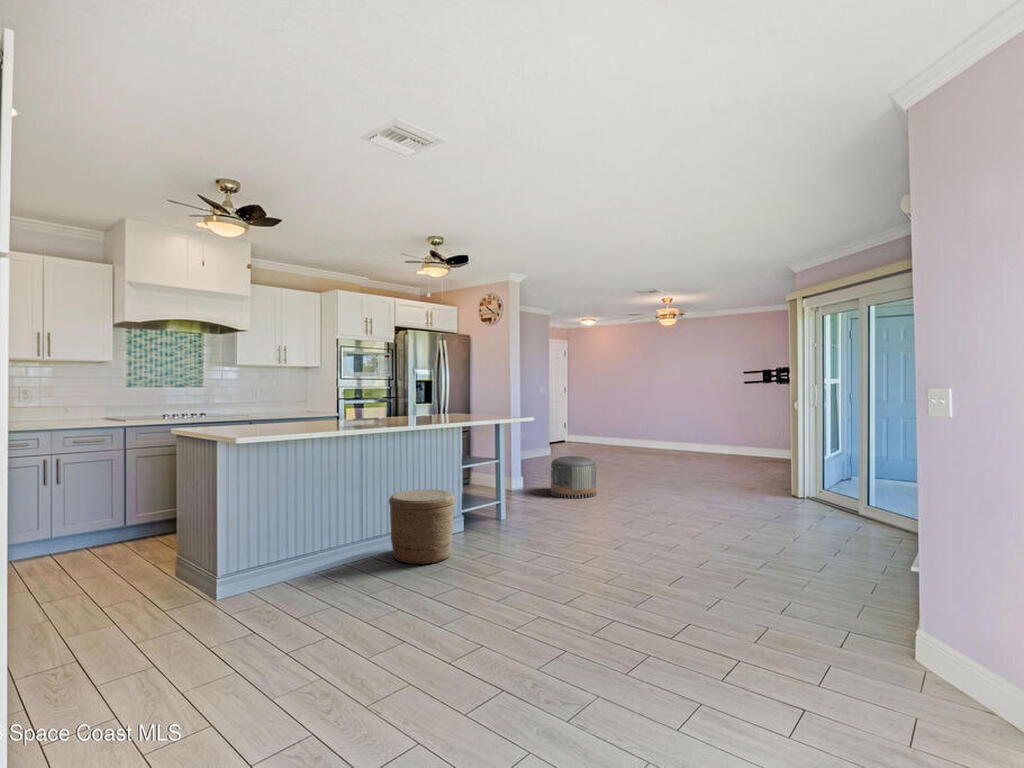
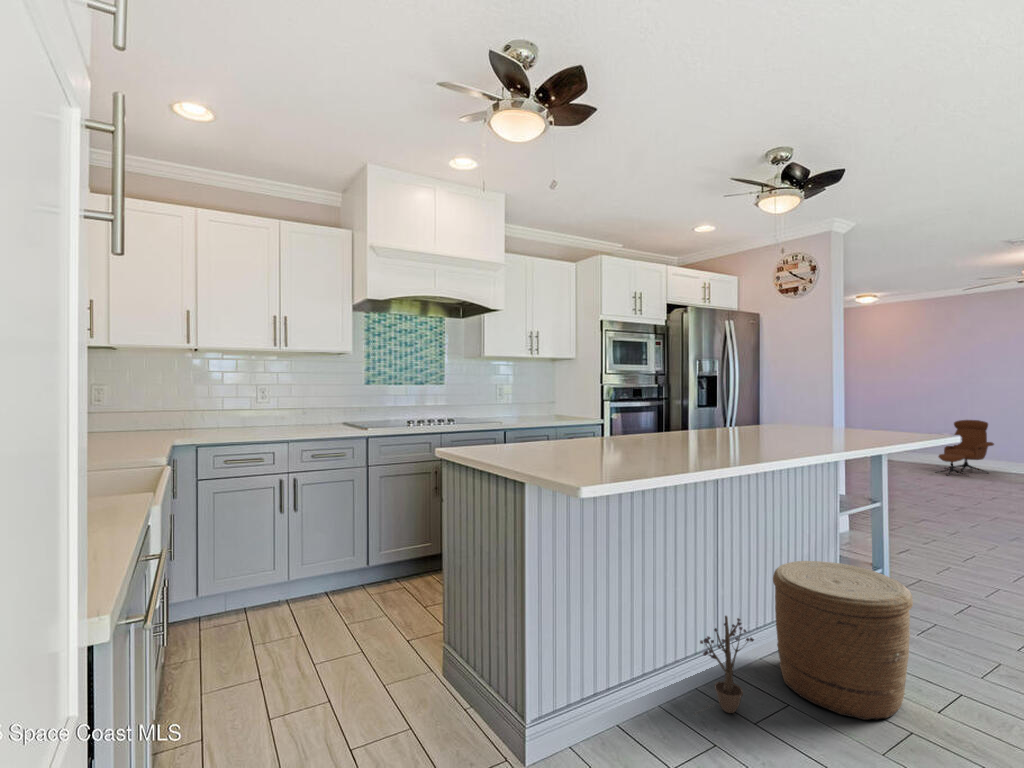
lounge chair: none [622,413,658,454] -> present [938,420,994,475]
pouf: present [551,456,596,498] -> none [916,490,1009,562]
decorative plant: none [327,516,367,572] -> present [694,616,754,715]

